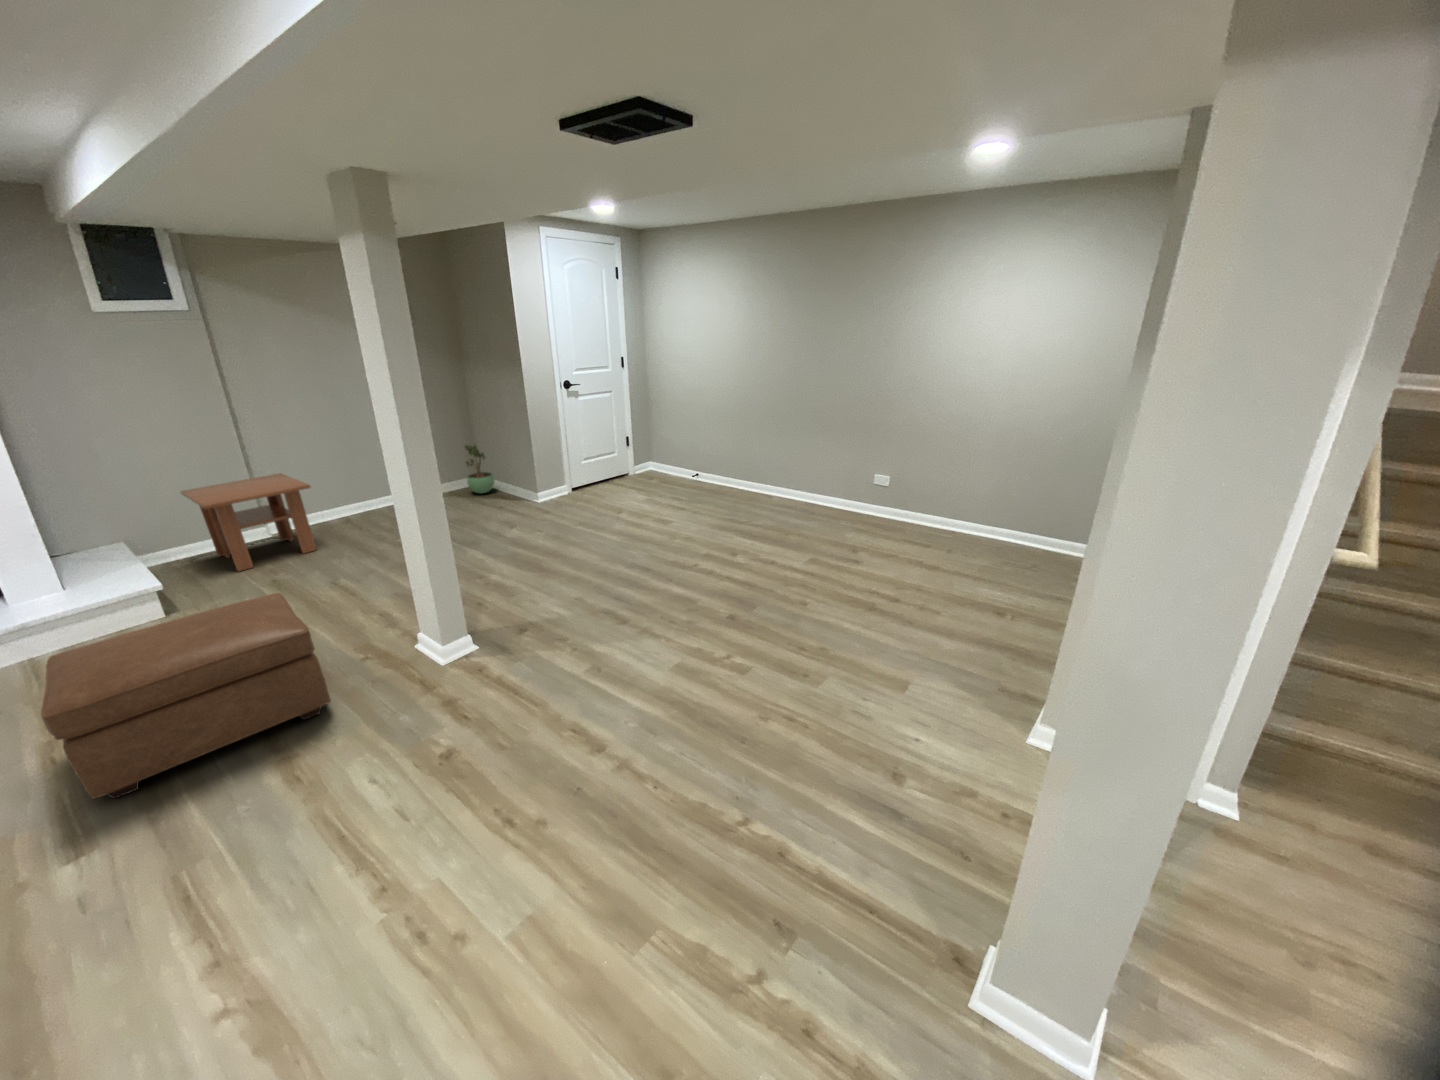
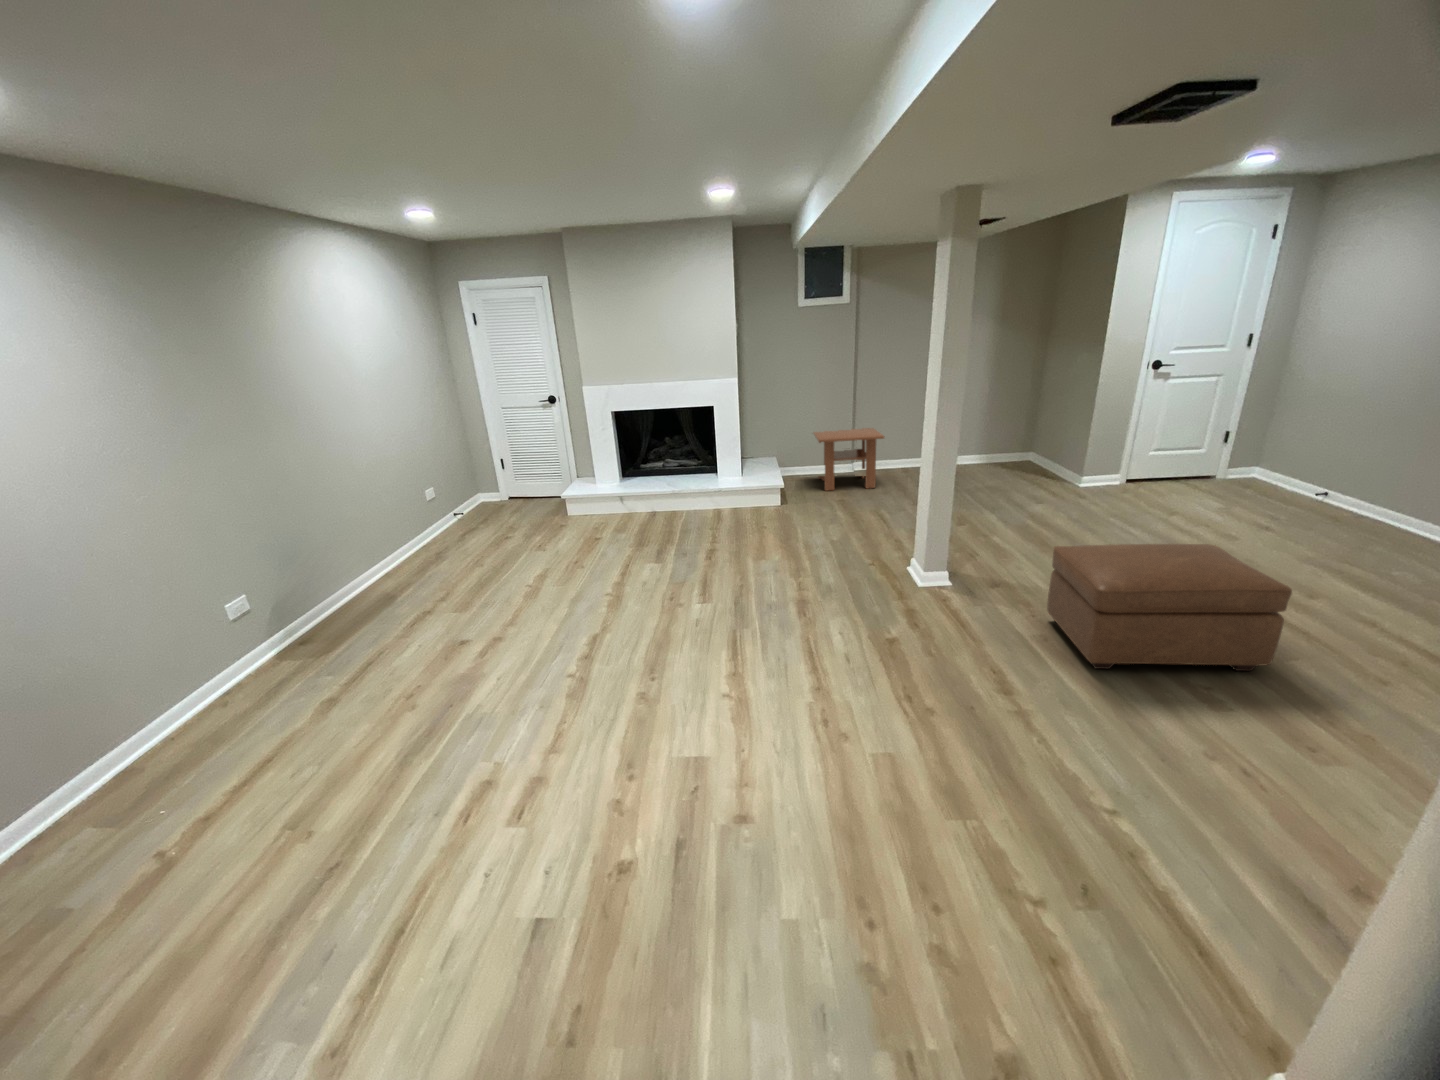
potted plant: present [465,445,494,493] -> none [1014,420,1043,470]
ottoman: present [41,593,331,799] -> present [1047,544,1292,671]

